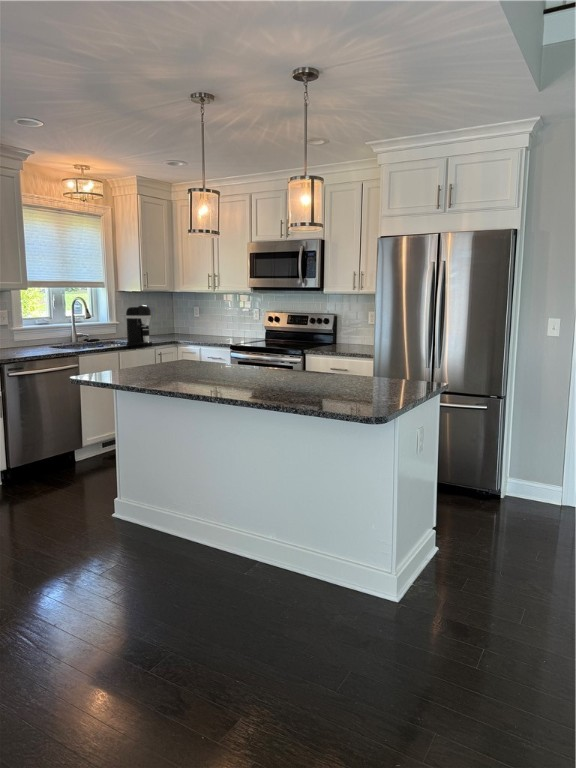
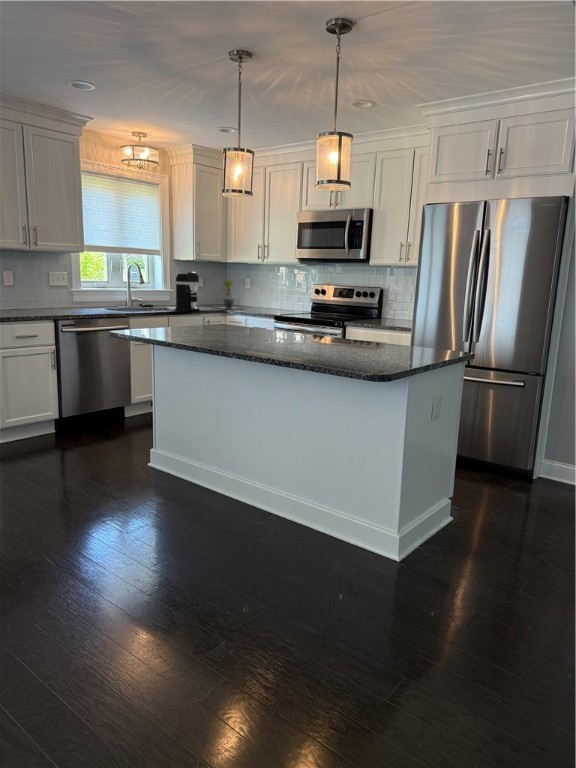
potted plant: none [162,310,198,341] -> present [222,281,234,309]

